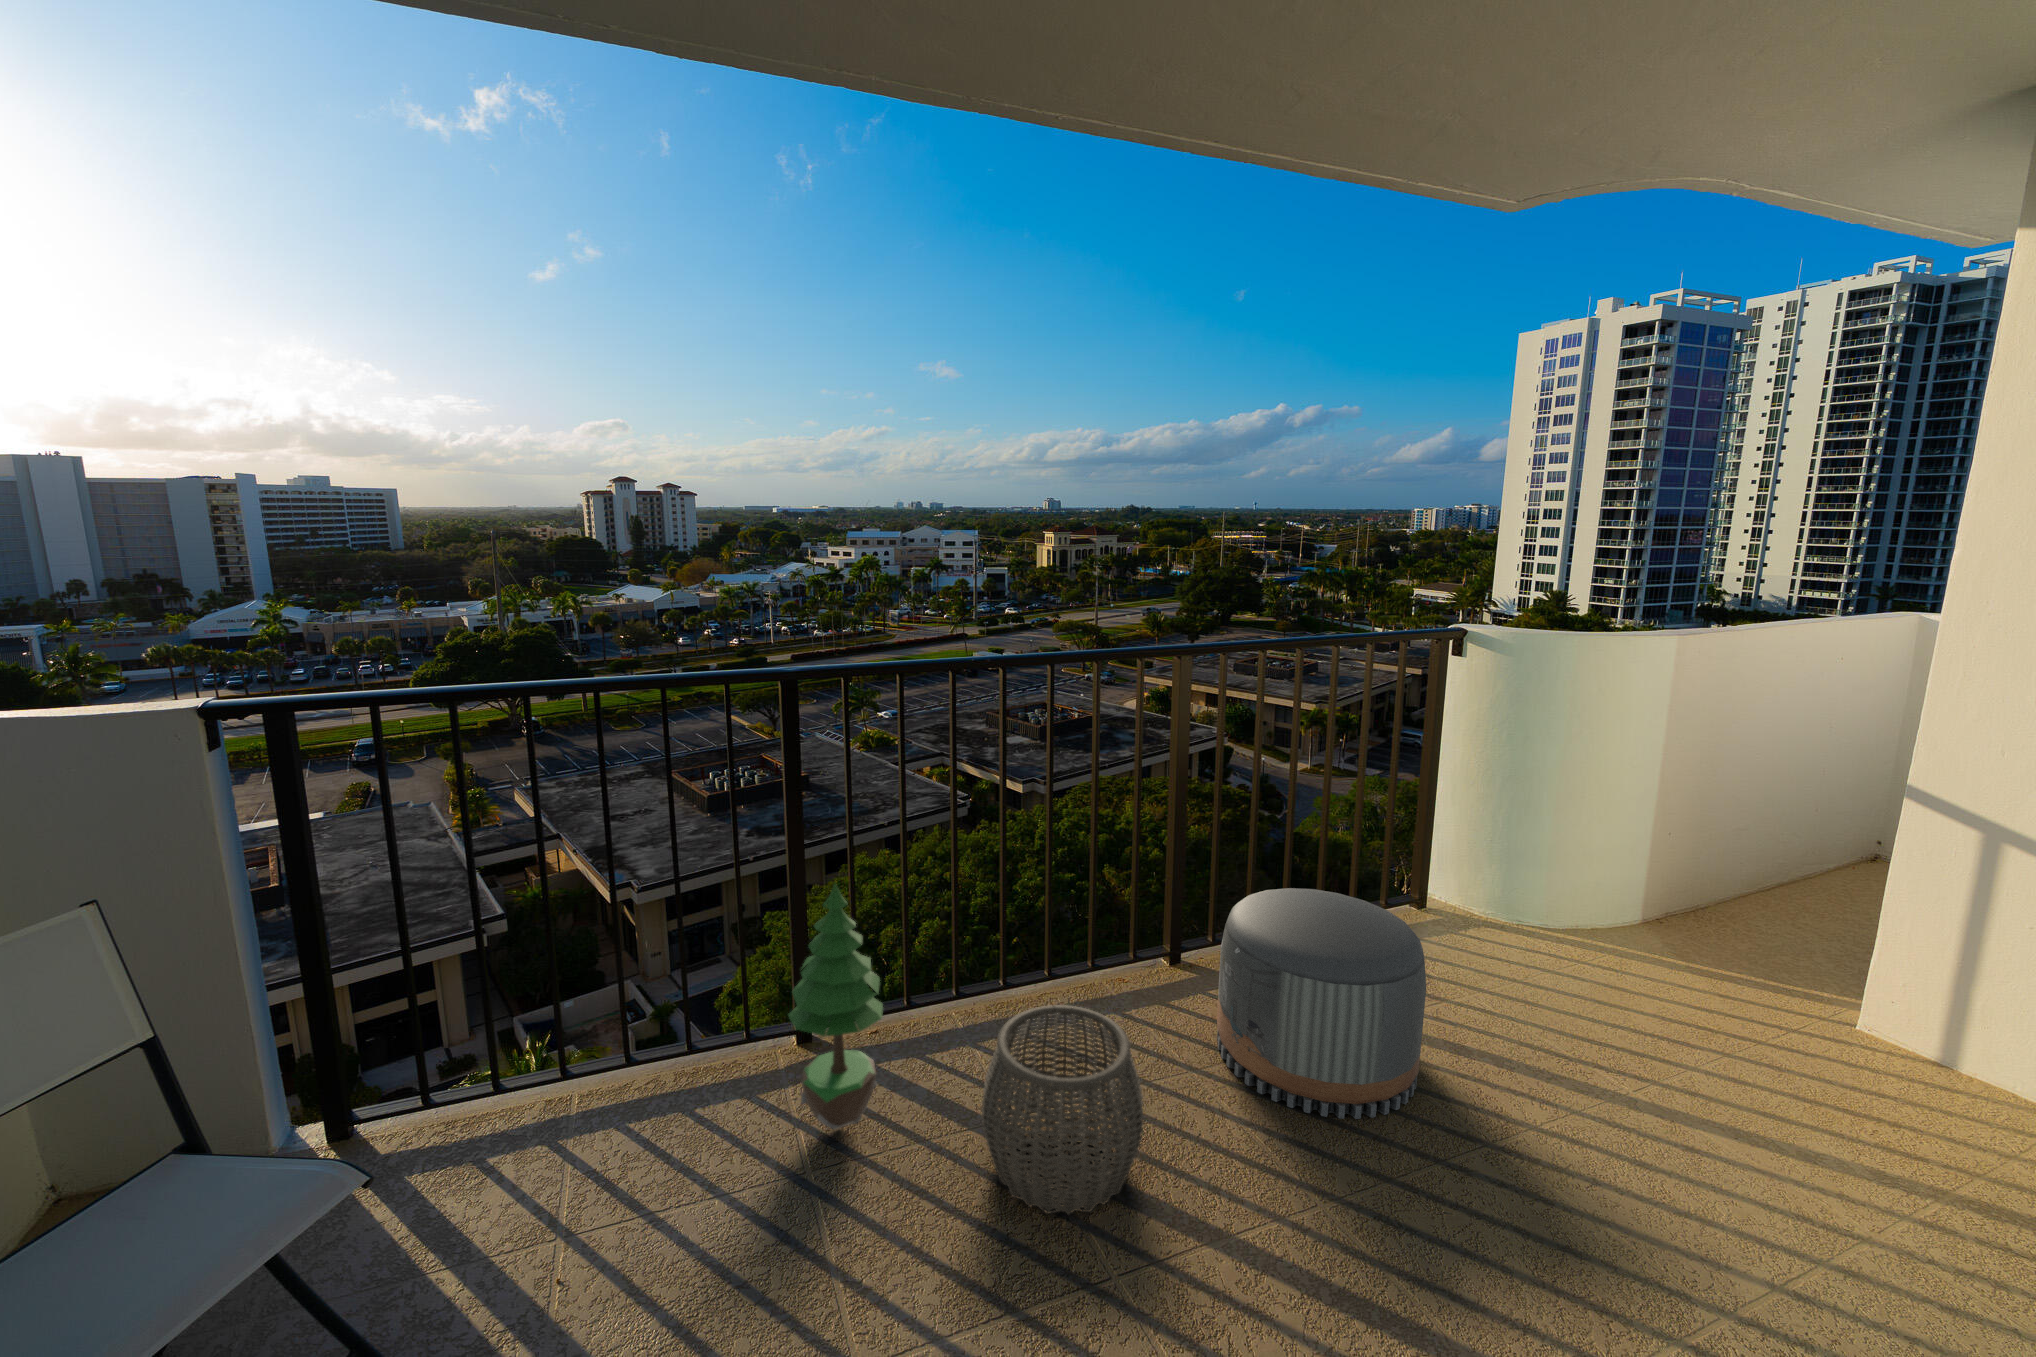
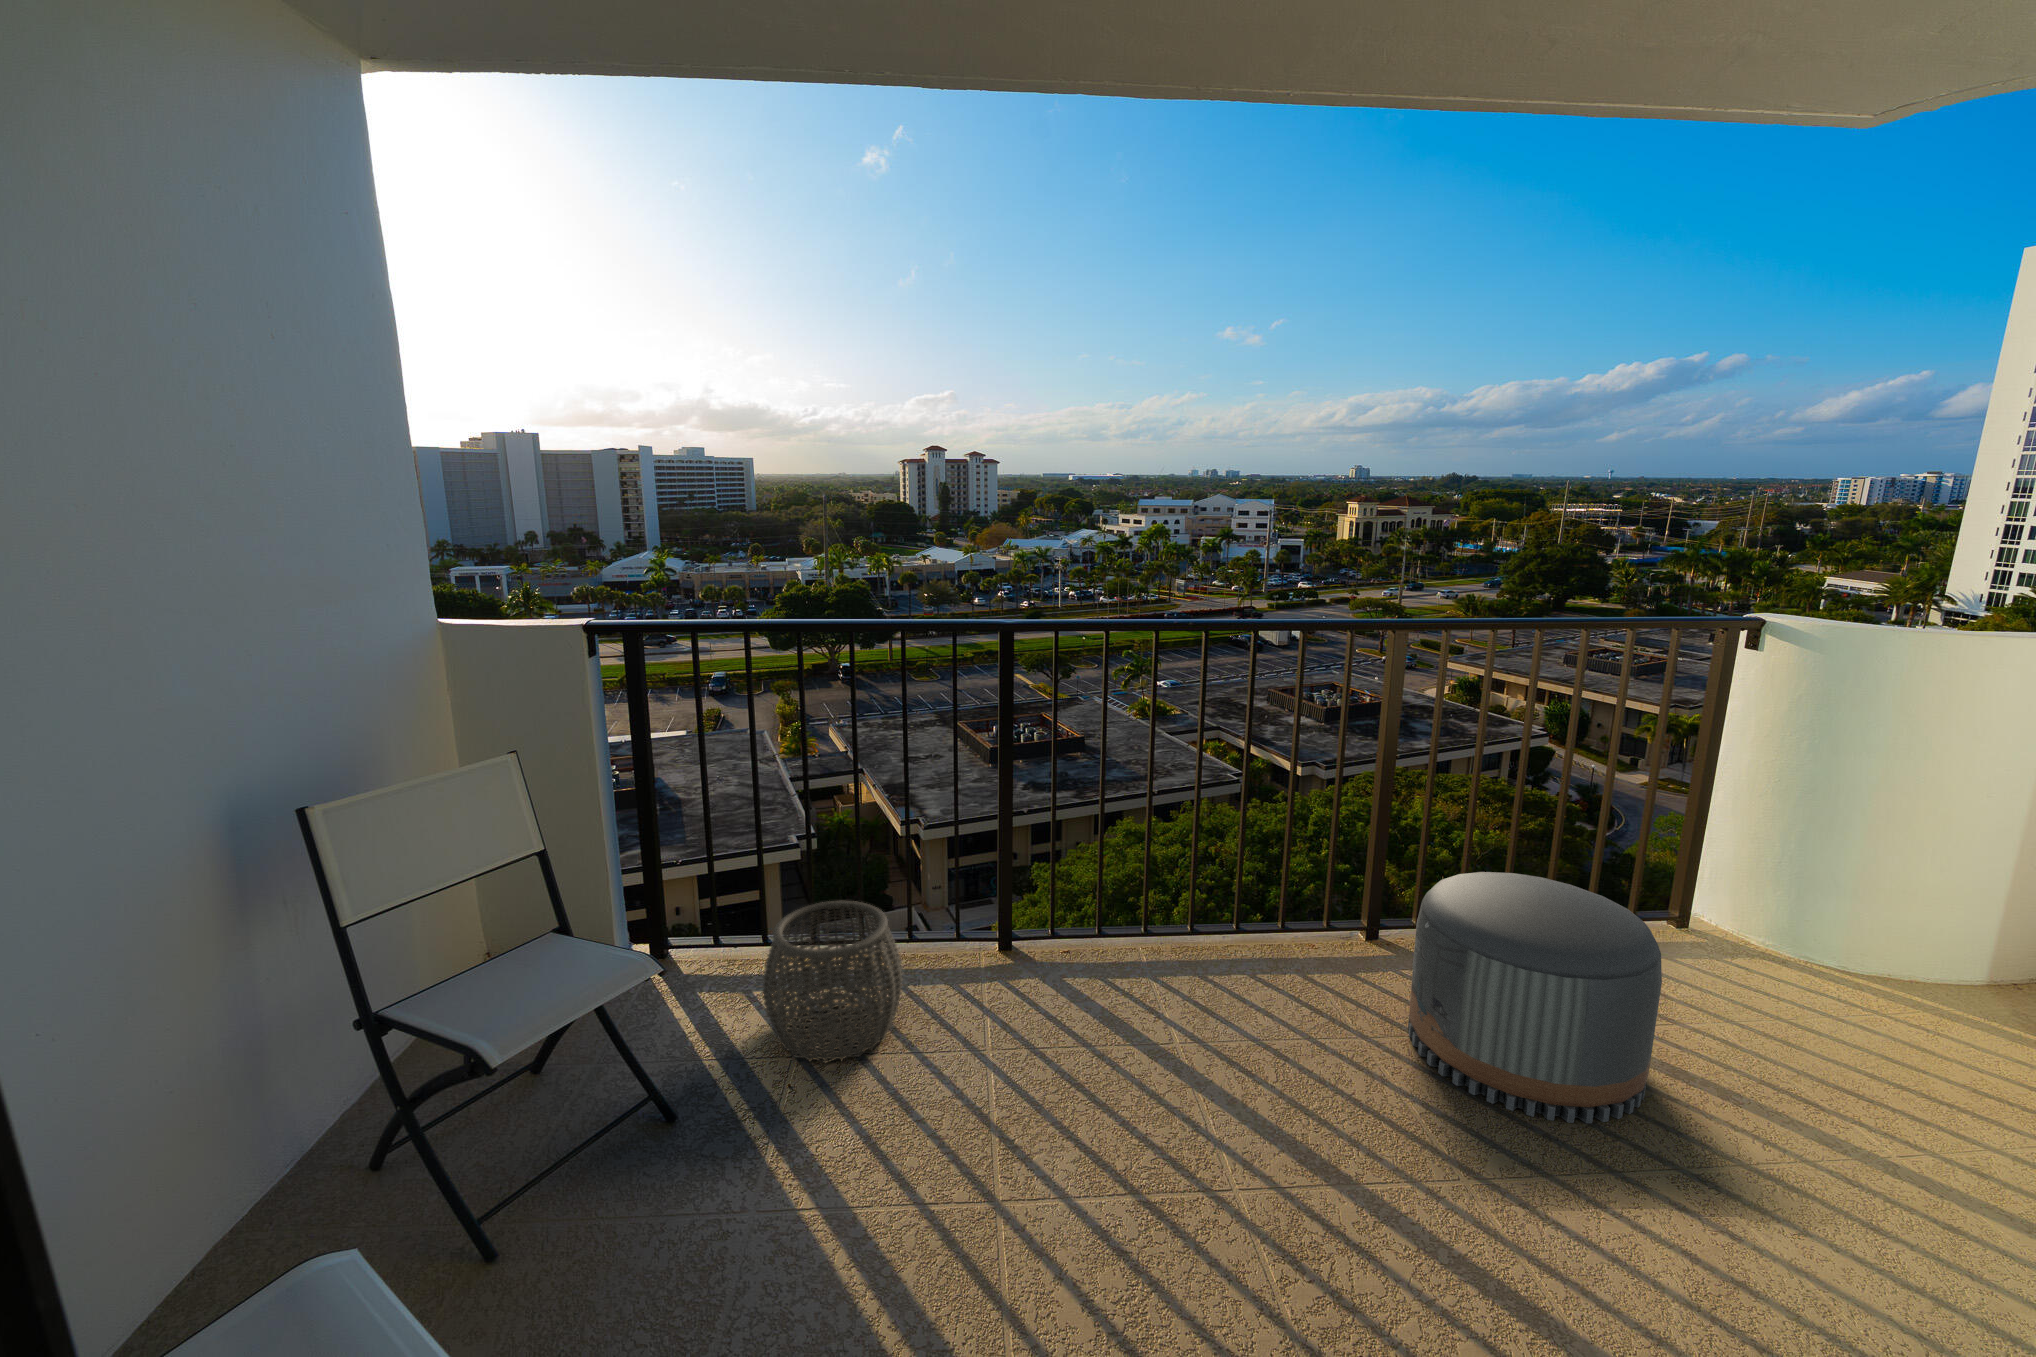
potted tree: present [788,884,883,1130] -> none [975,805,1058,1022]
woven basket: present [981,1005,1144,1215] -> present [762,901,903,1063]

